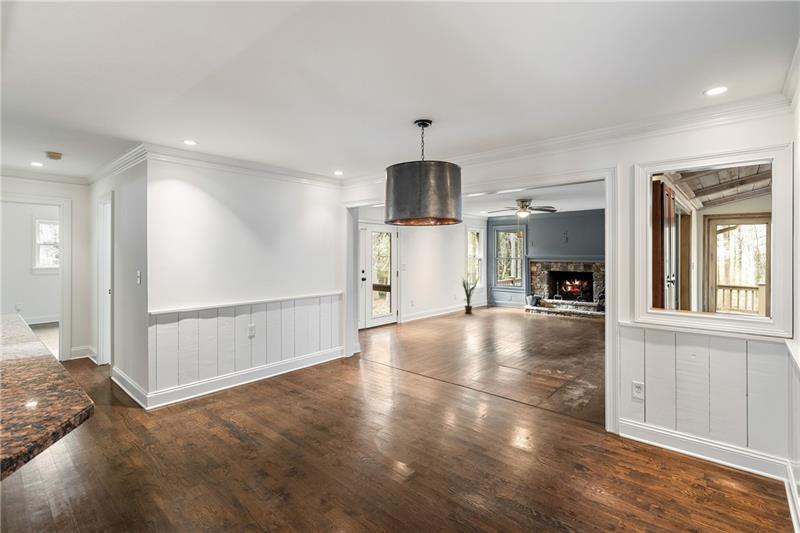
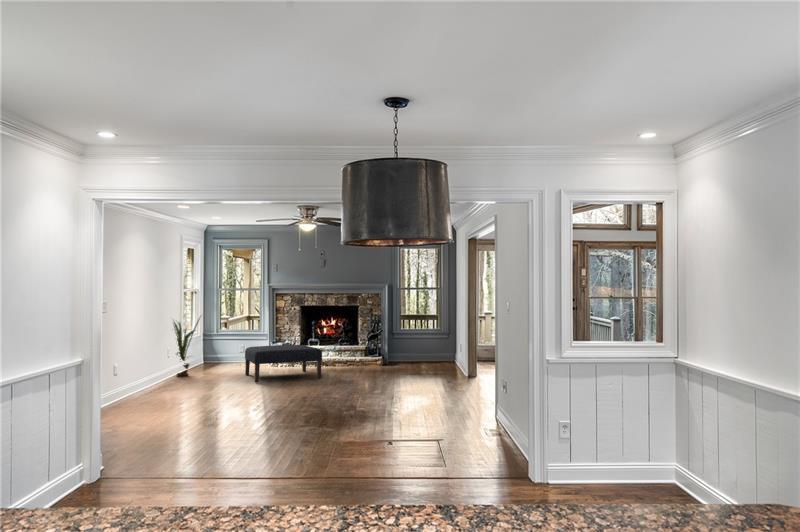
ottoman: none [505,299,554,325] -> present [245,345,322,383]

